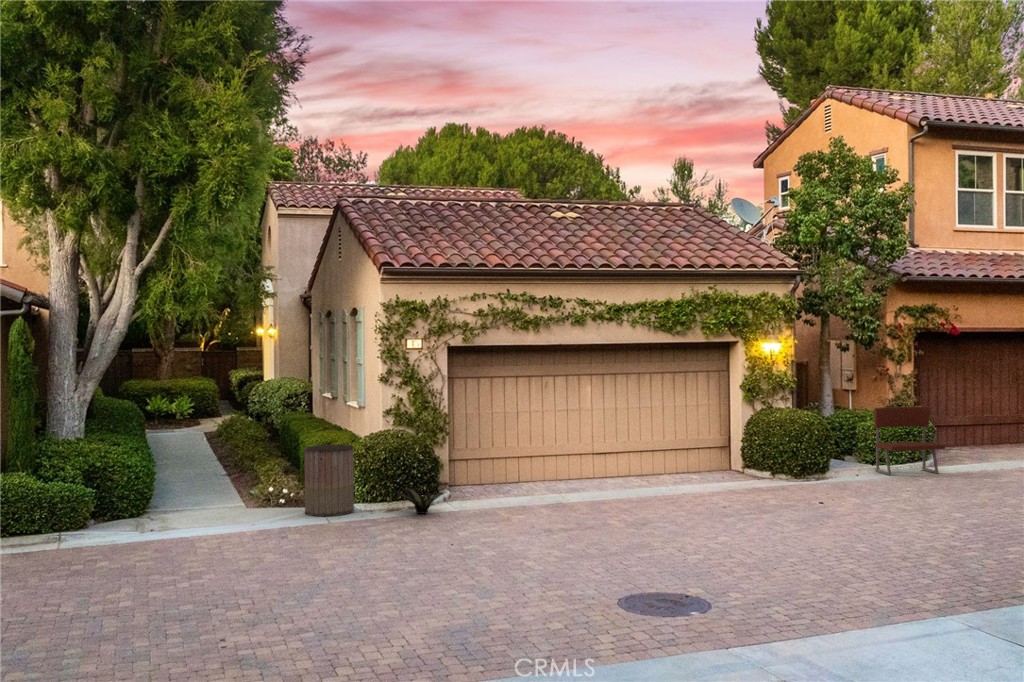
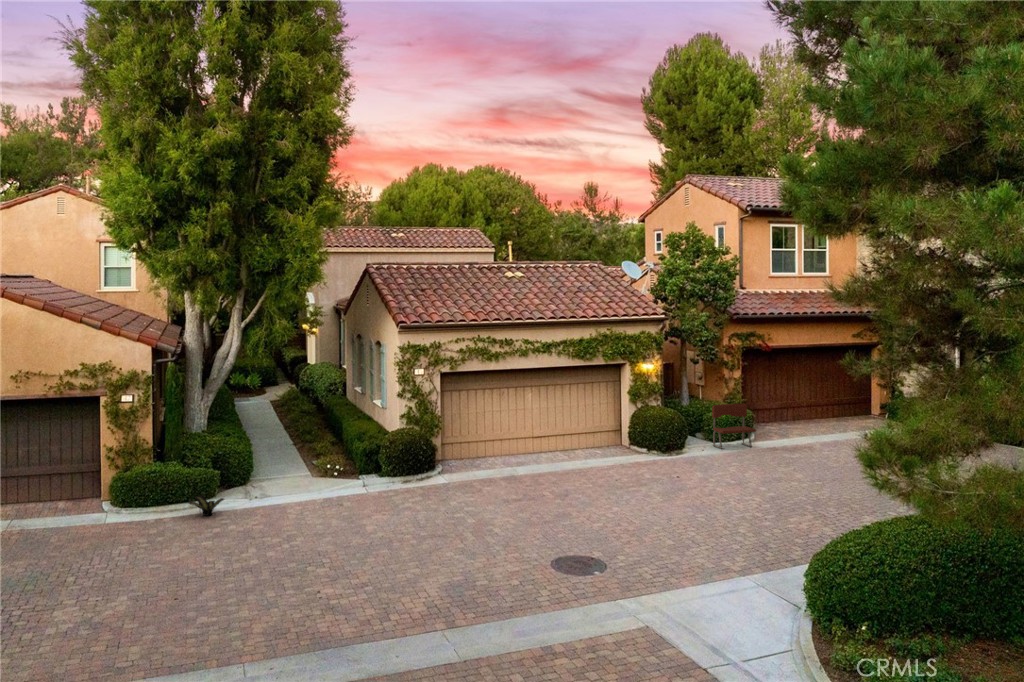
trash can: present [304,445,354,516] -> none [353,441,385,488]
potted plant: present [398,488,444,514] -> present [189,496,224,516]

